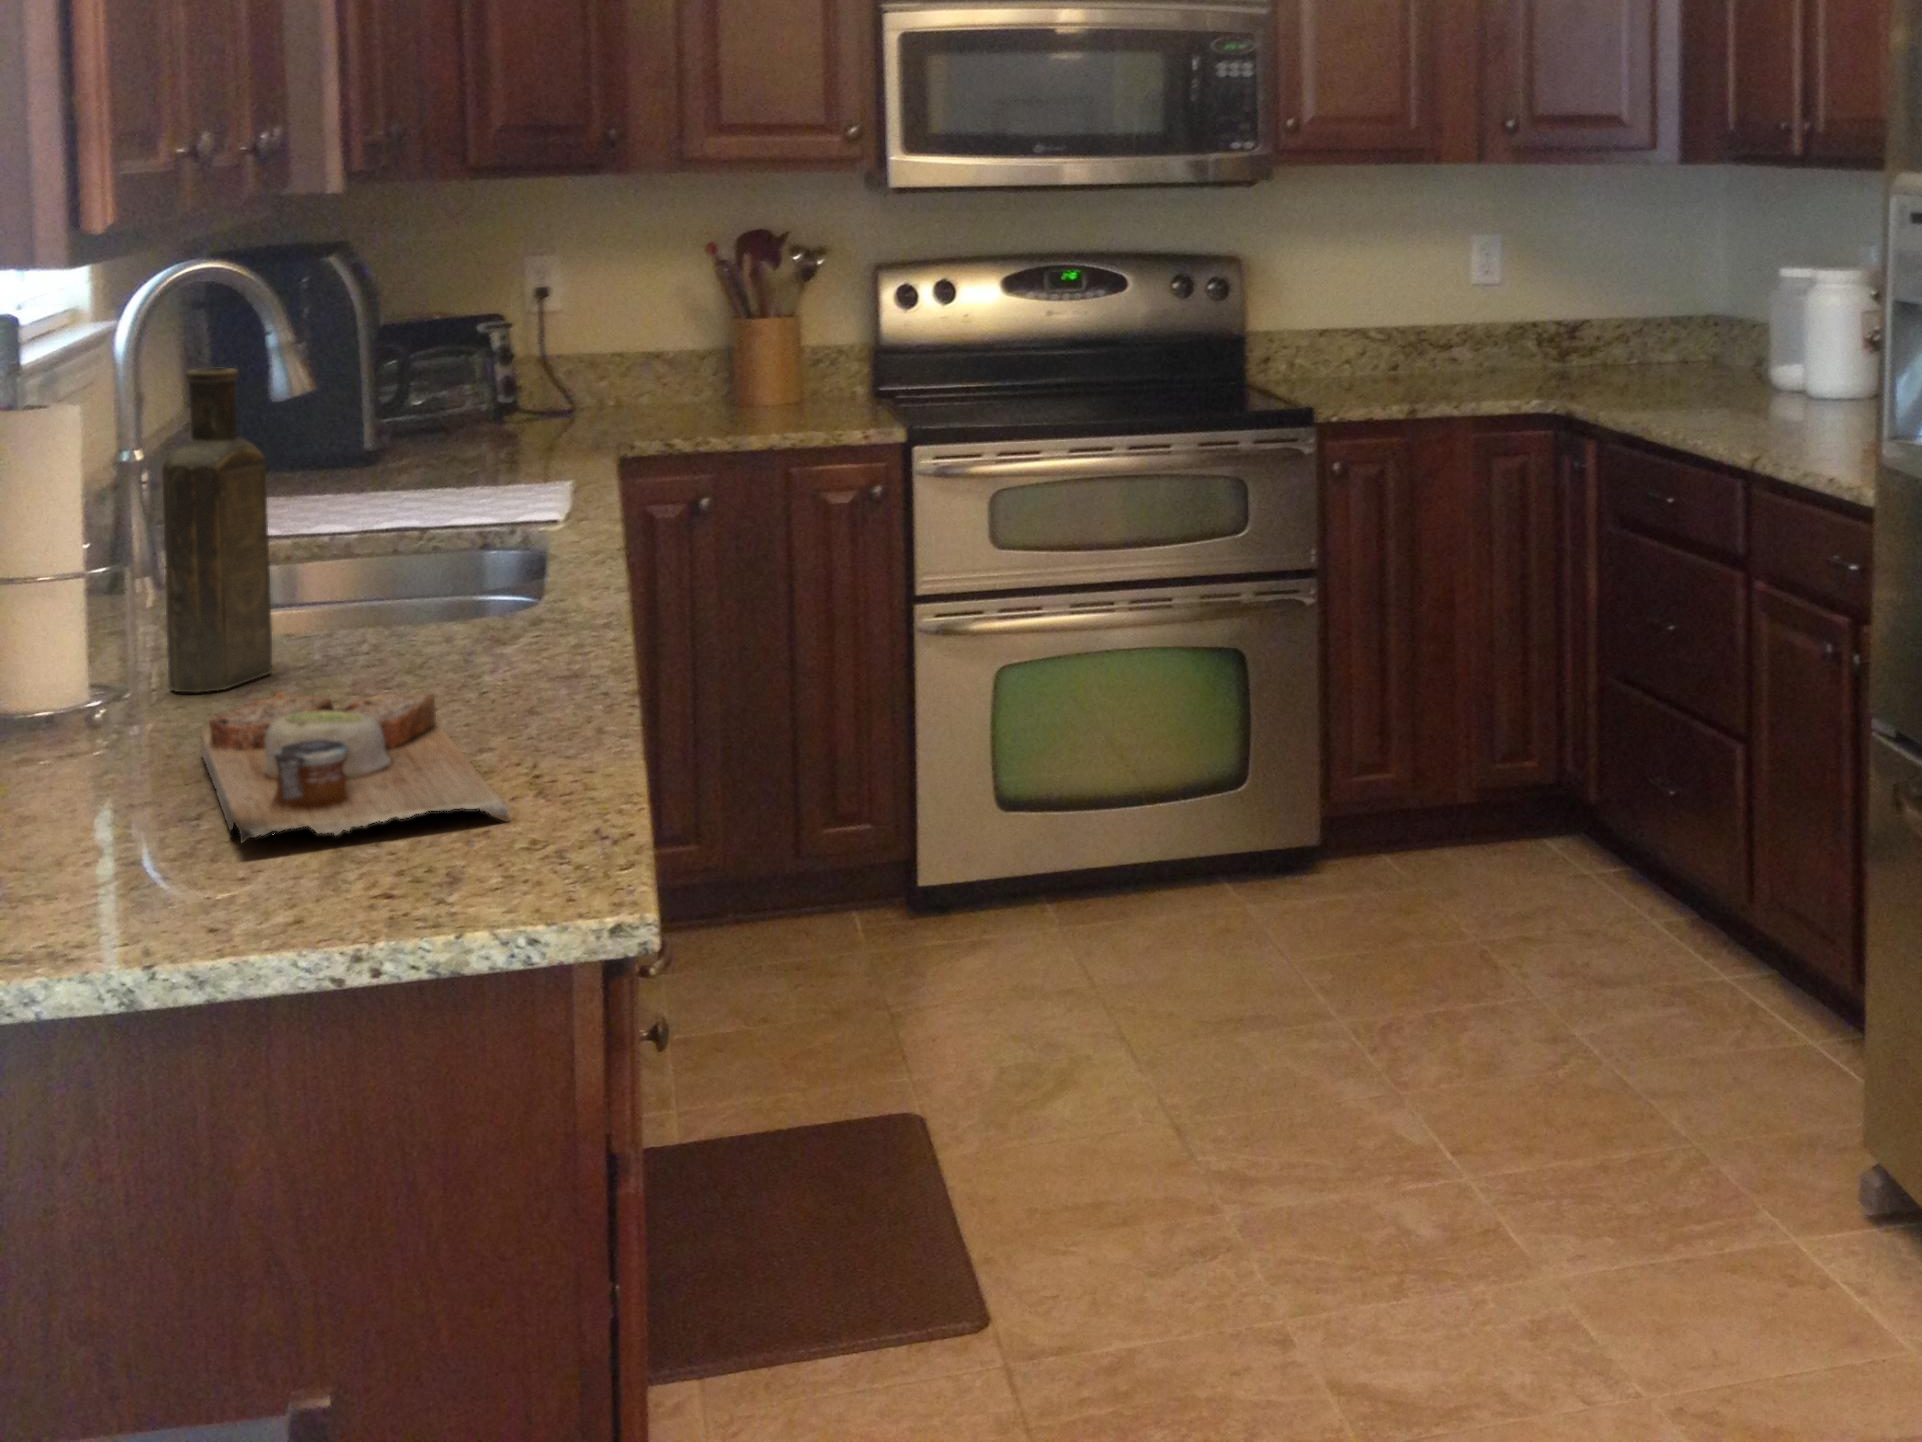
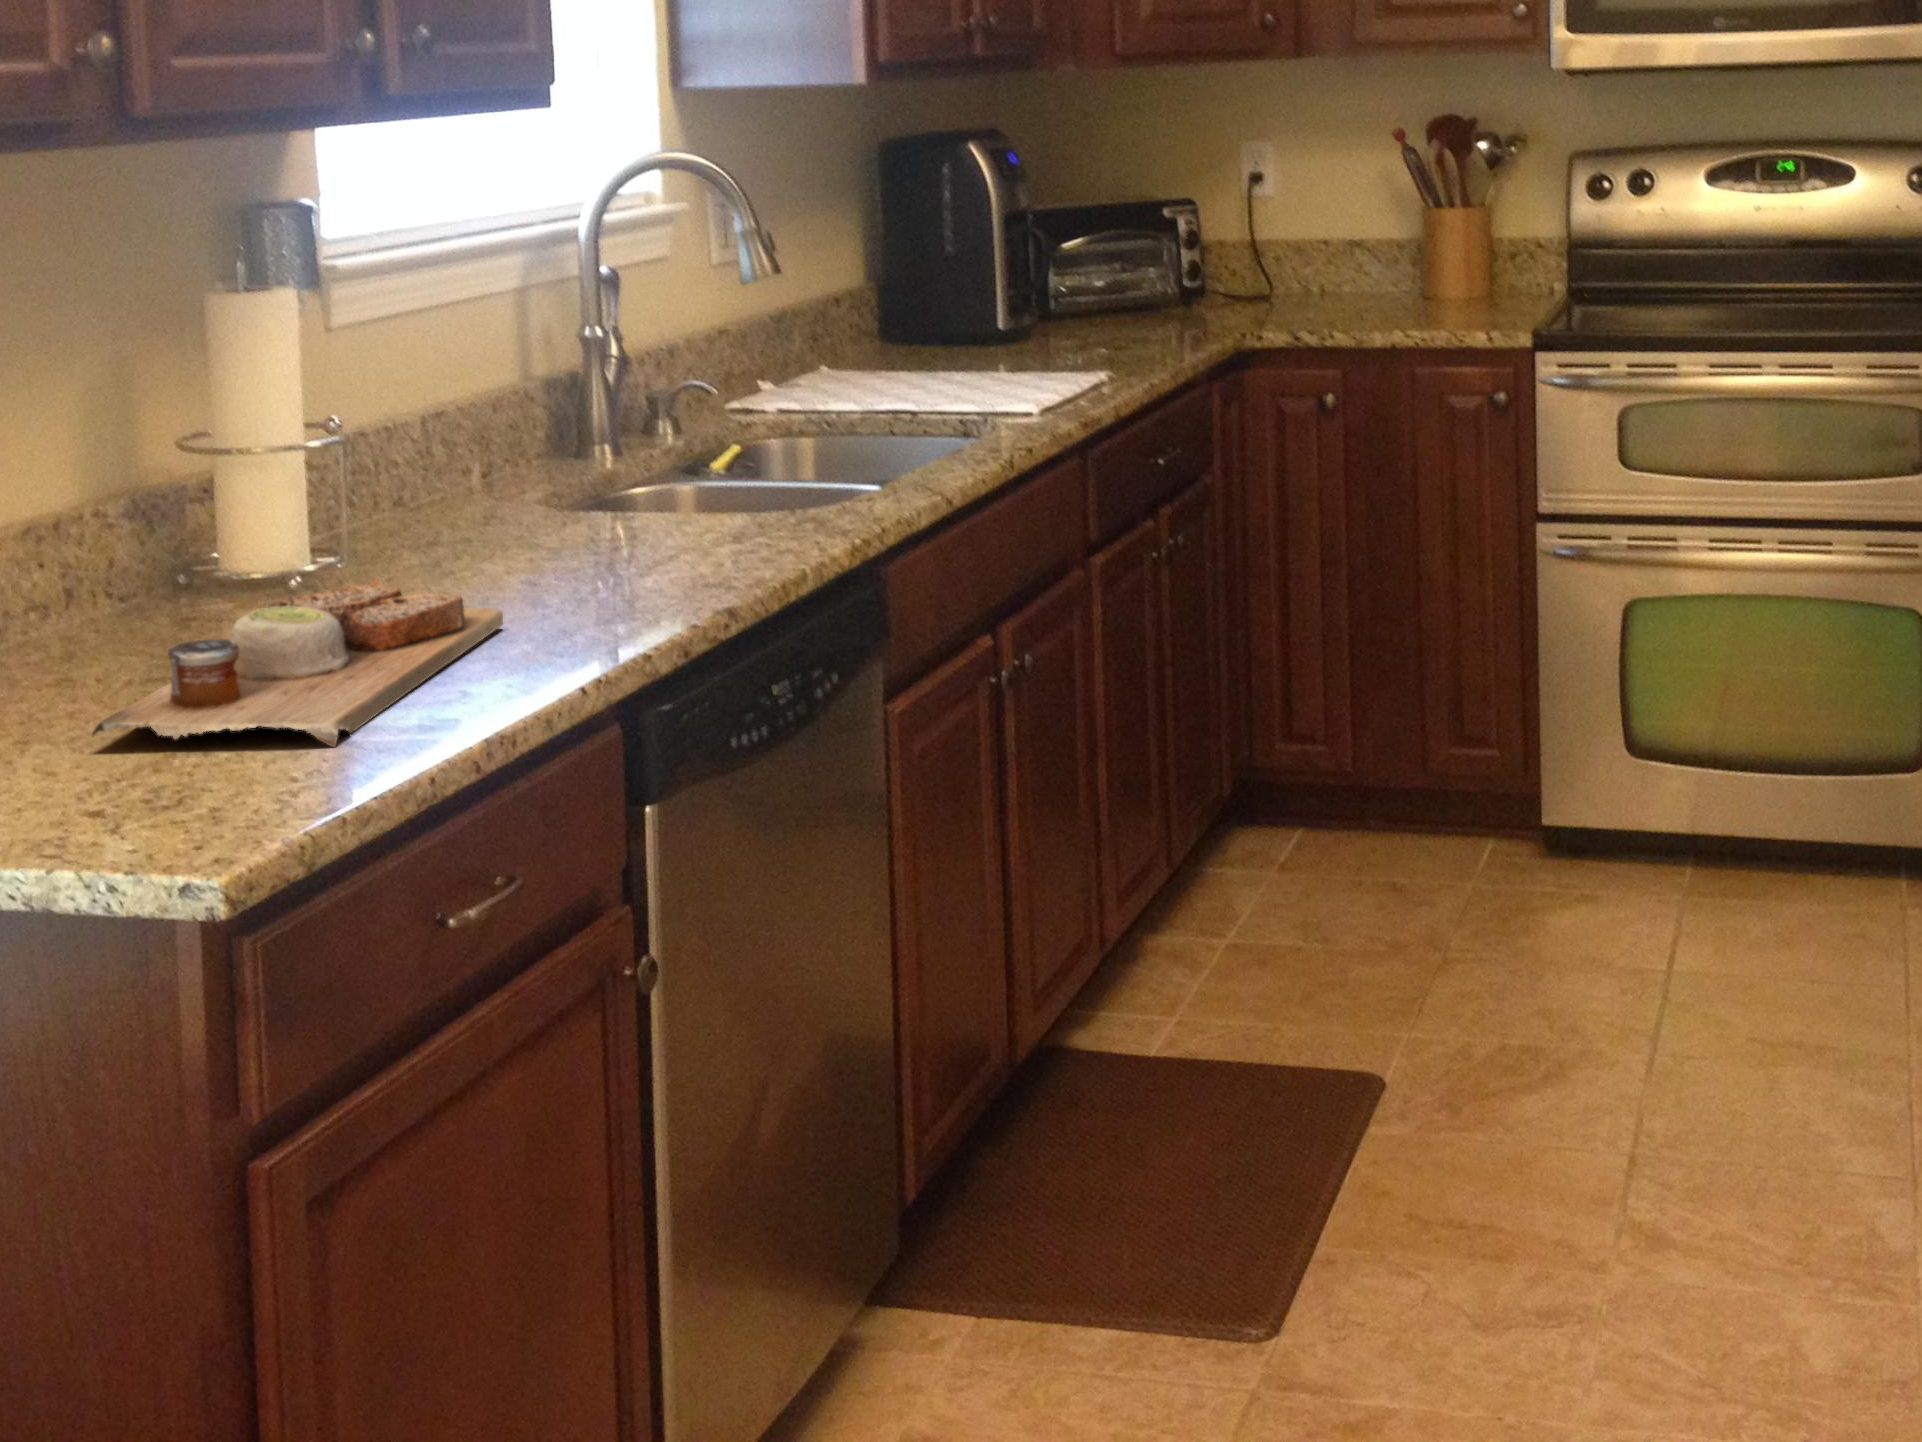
bottle: present [162,368,272,693] -> none [398,258,528,567]

